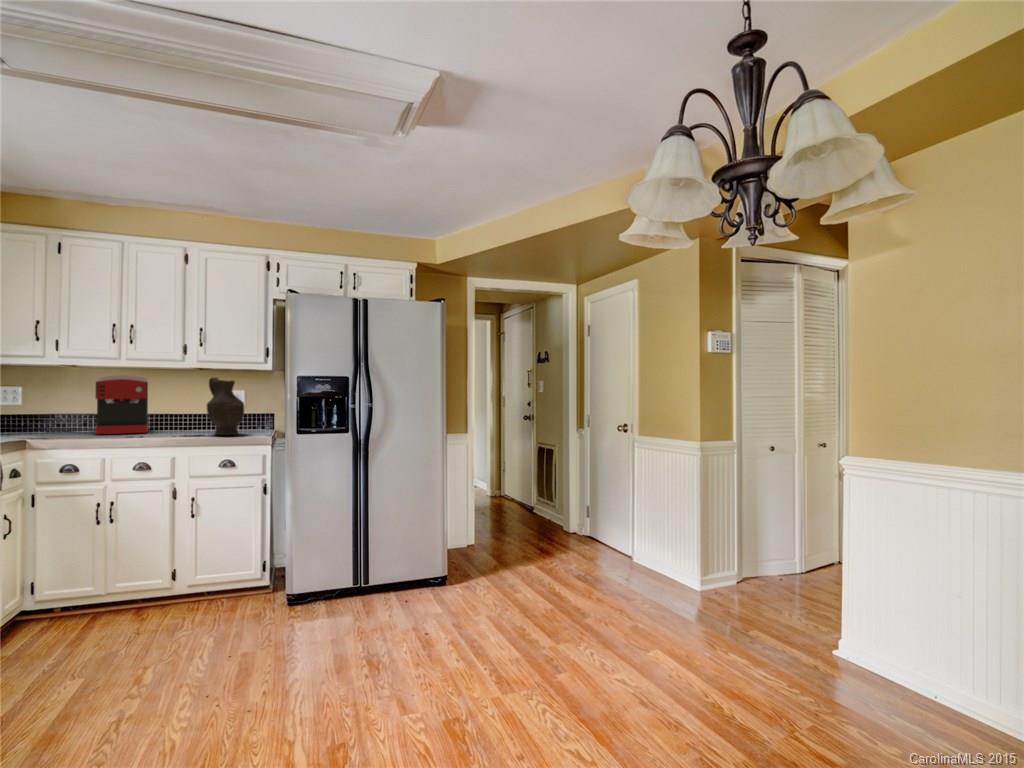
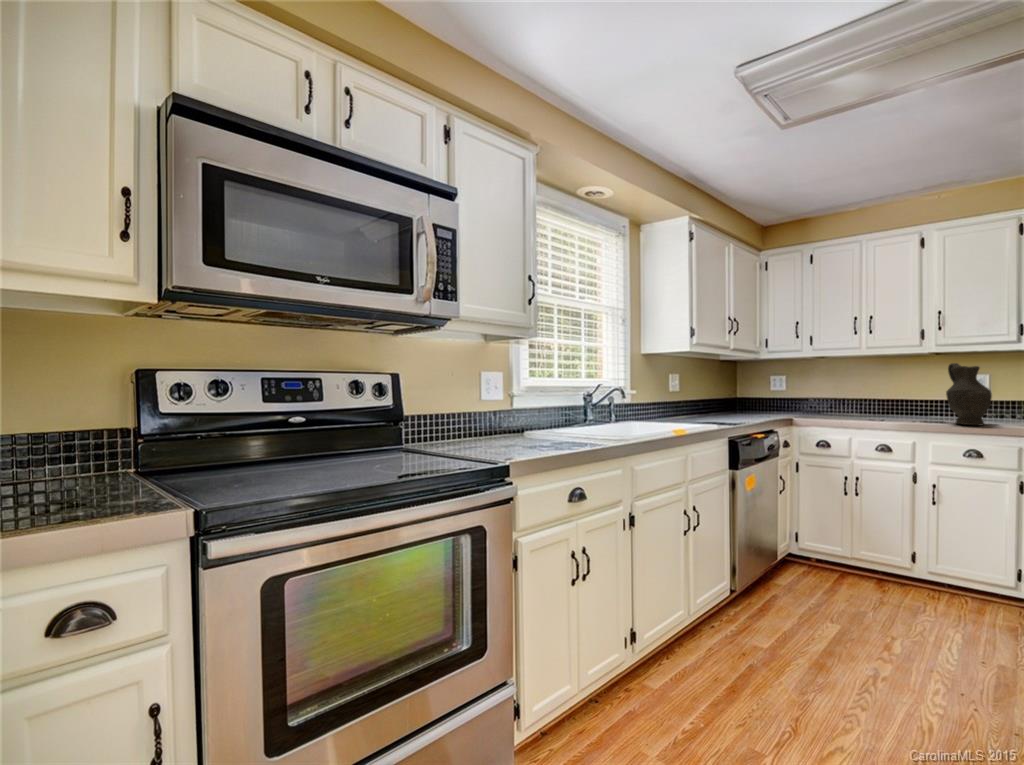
coffee maker: present [95,375,148,434] -> none [840,363,885,417]

